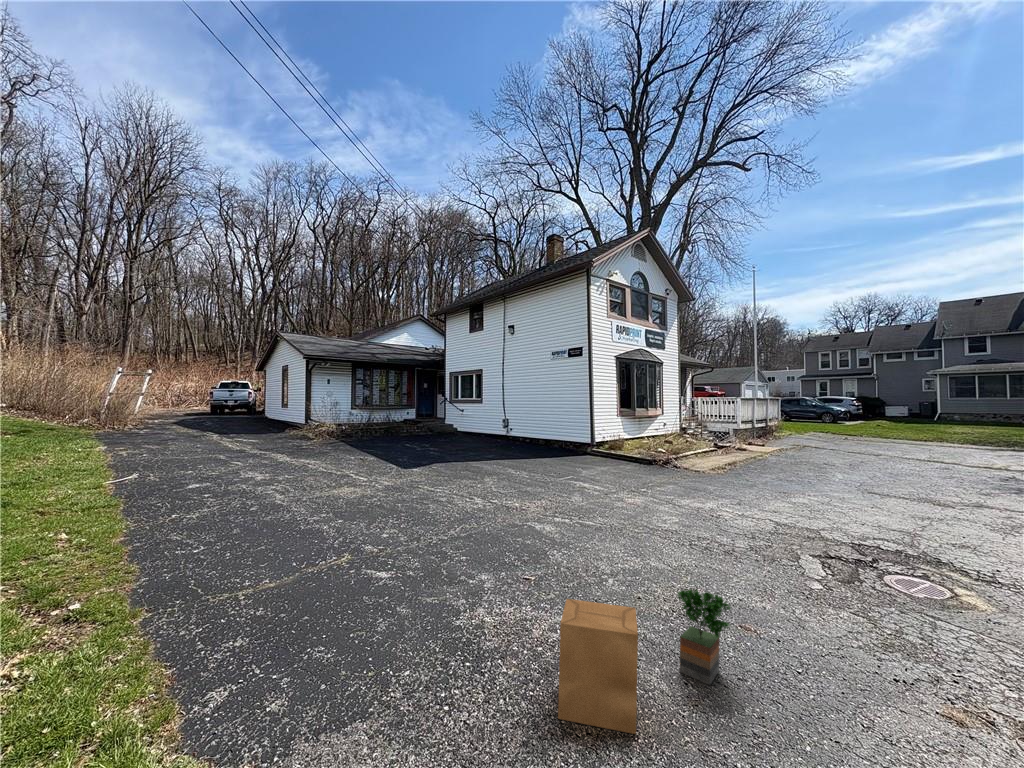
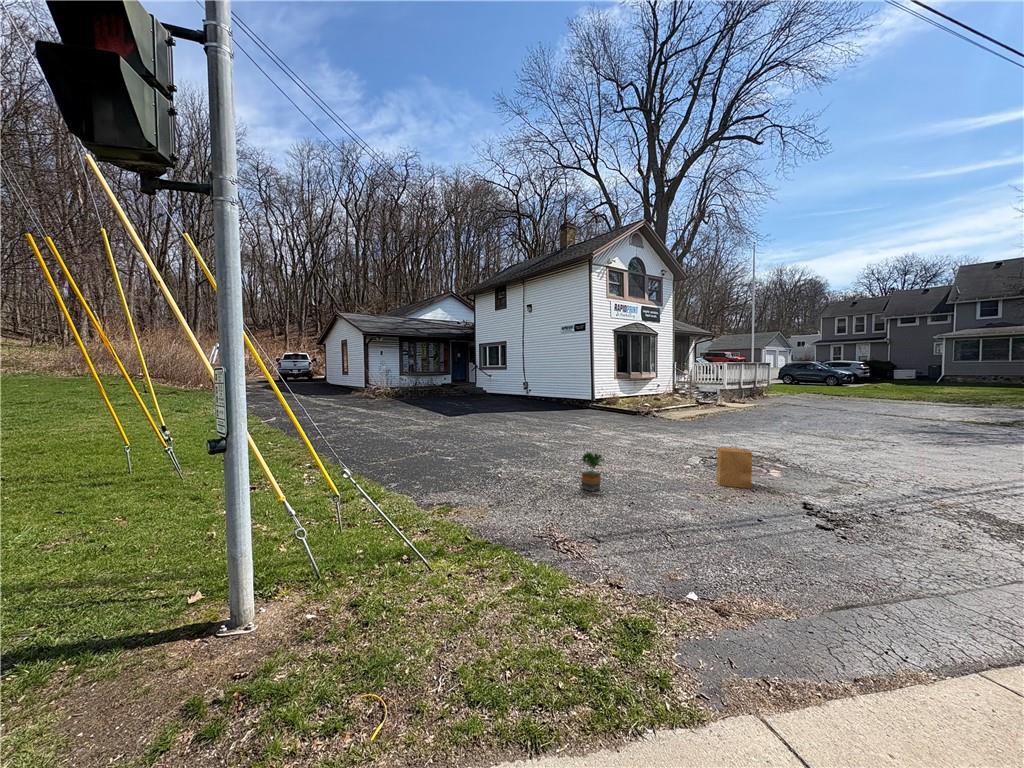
cardboard box: present [558,599,638,734] -> present [716,447,752,488]

